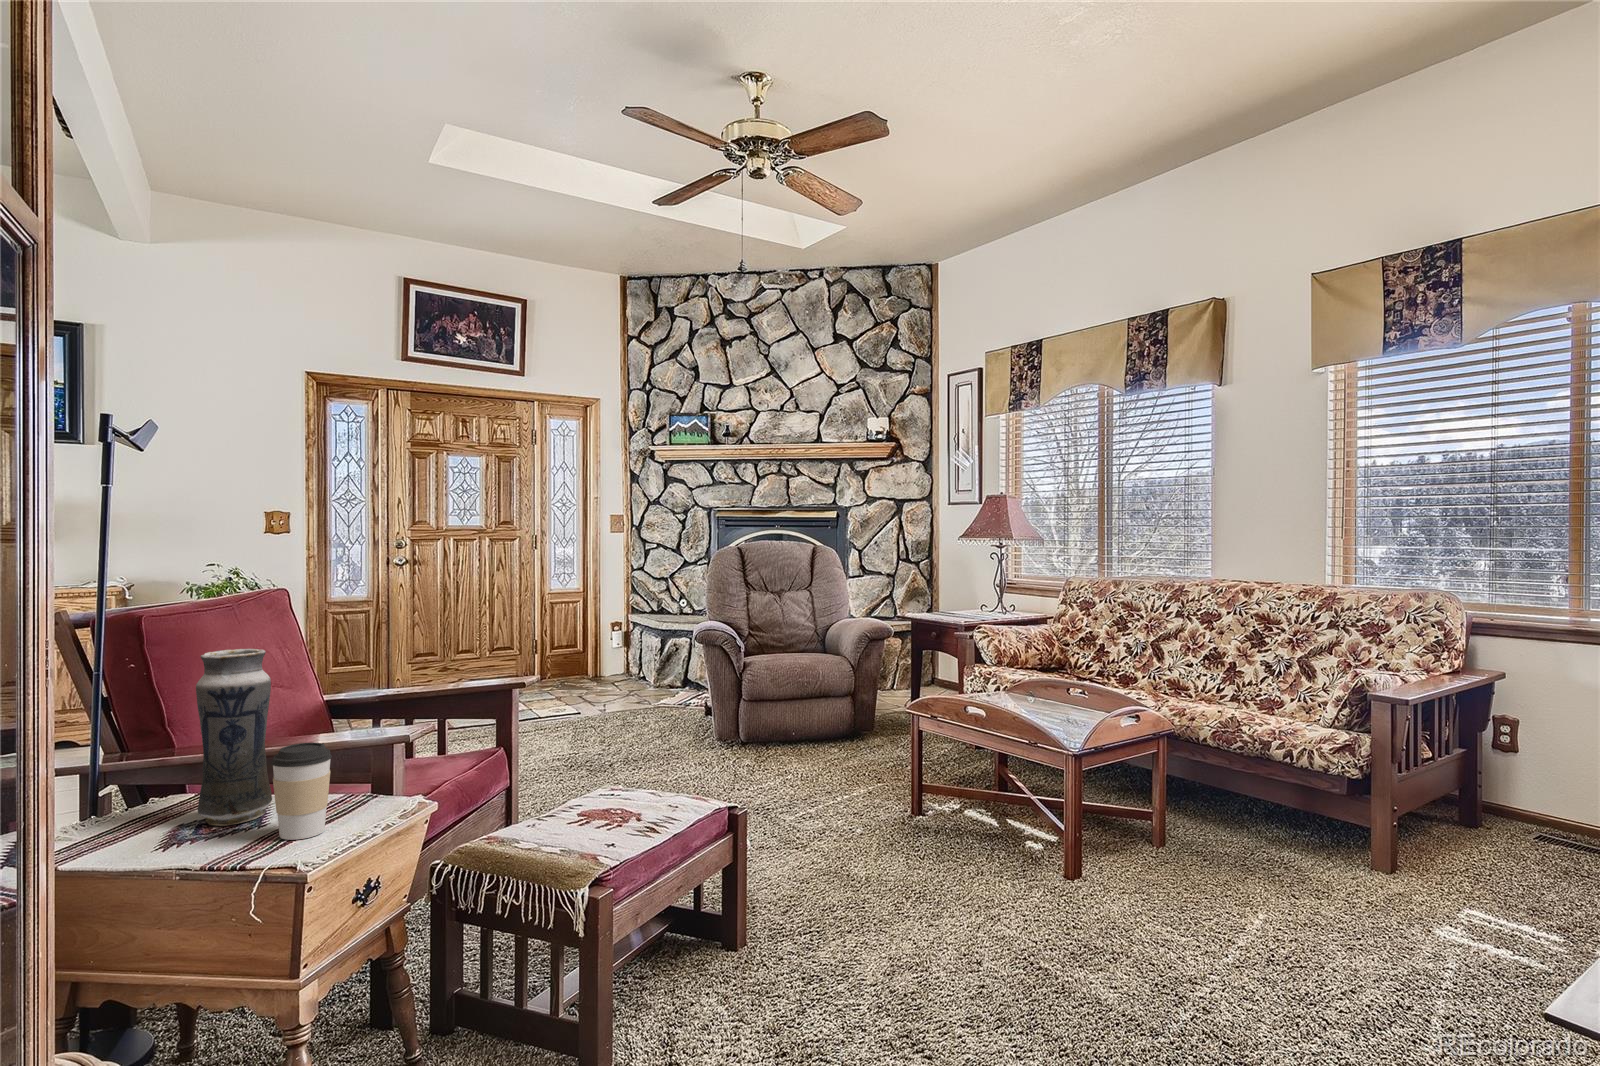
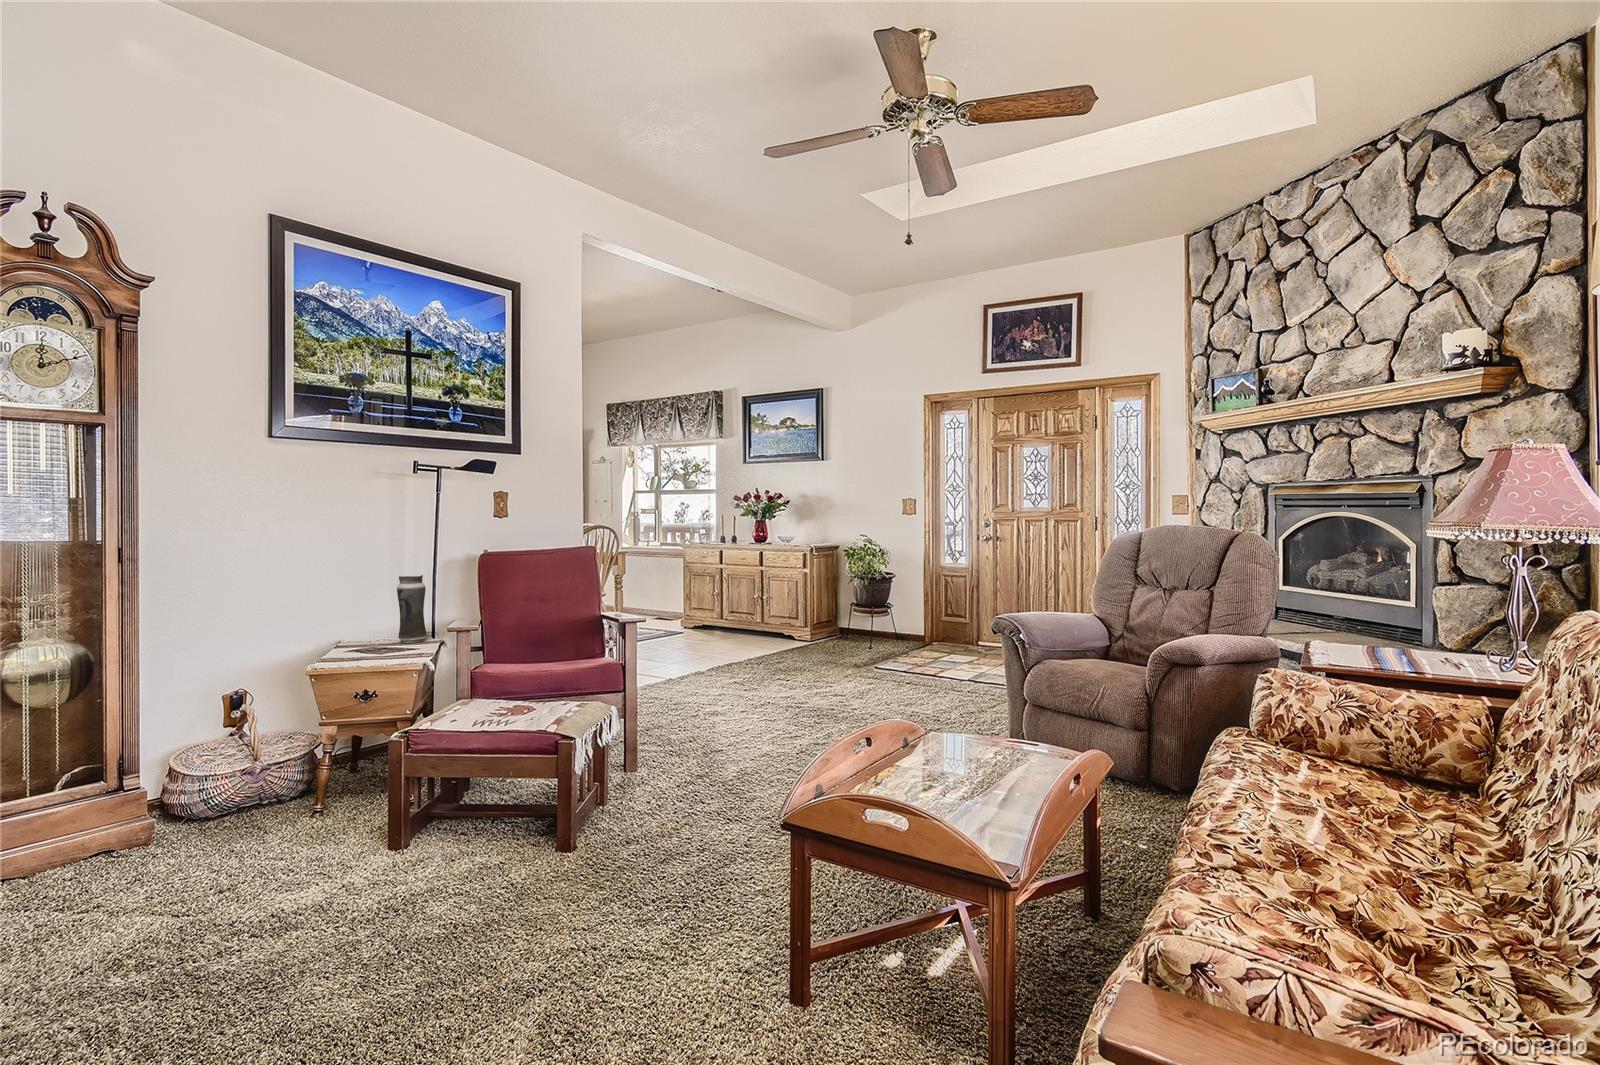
coffee cup: present [271,743,332,840] -> none [369,614,393,651]

